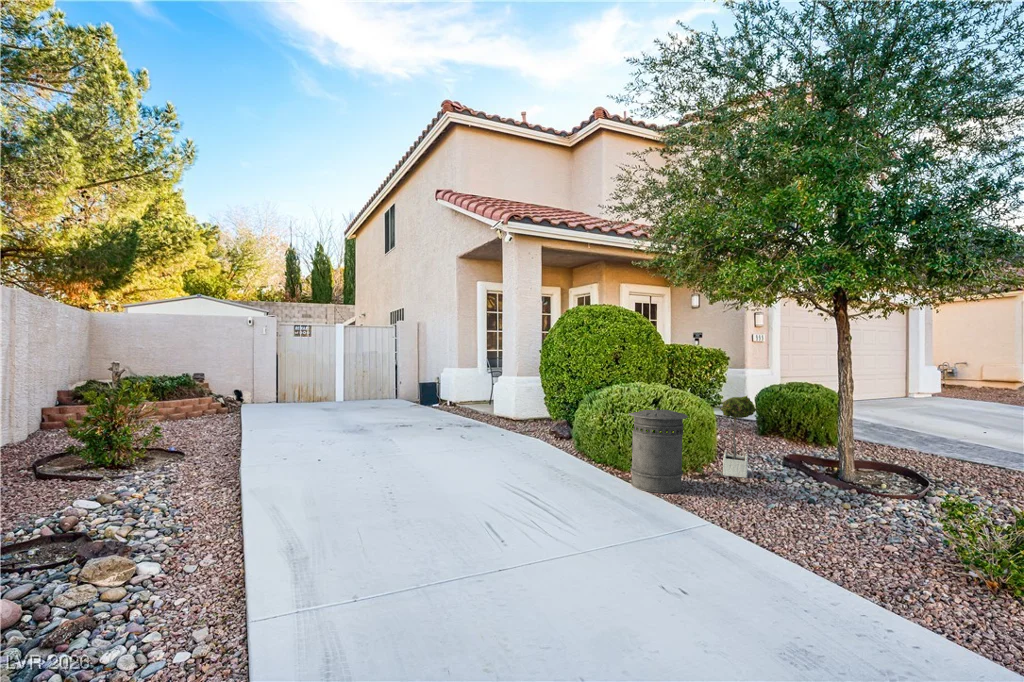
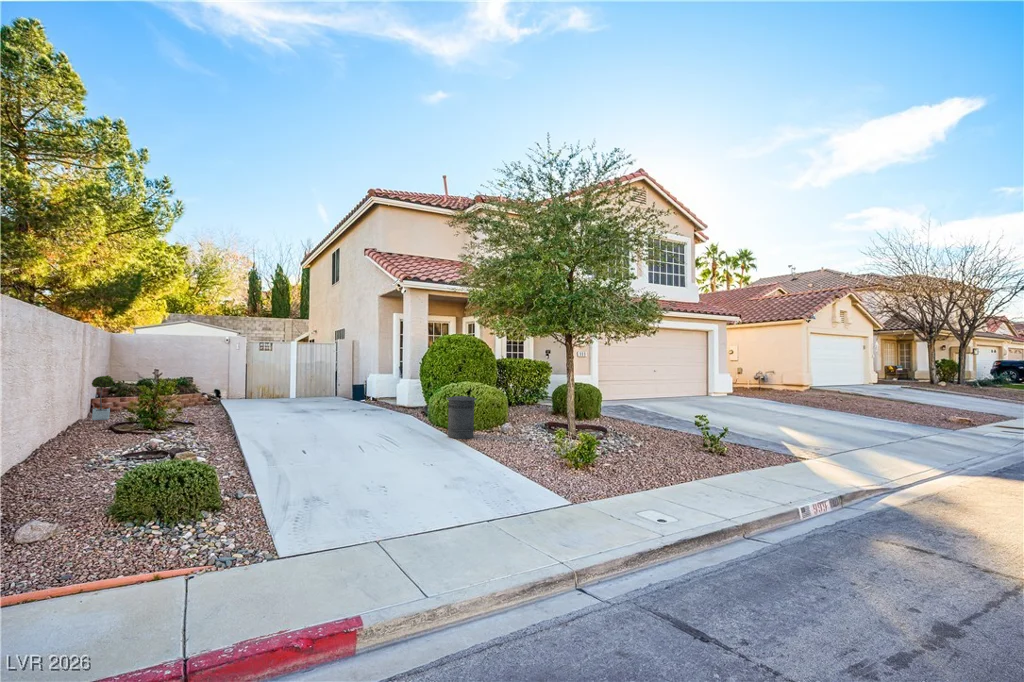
potted tree: present [720,396,756,478] -> present [92,375,114,420]

